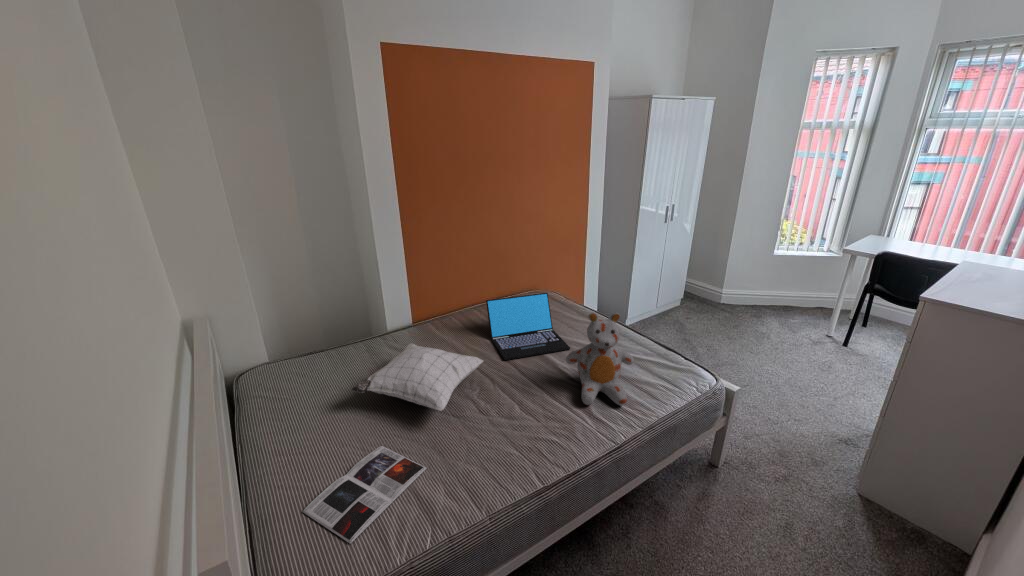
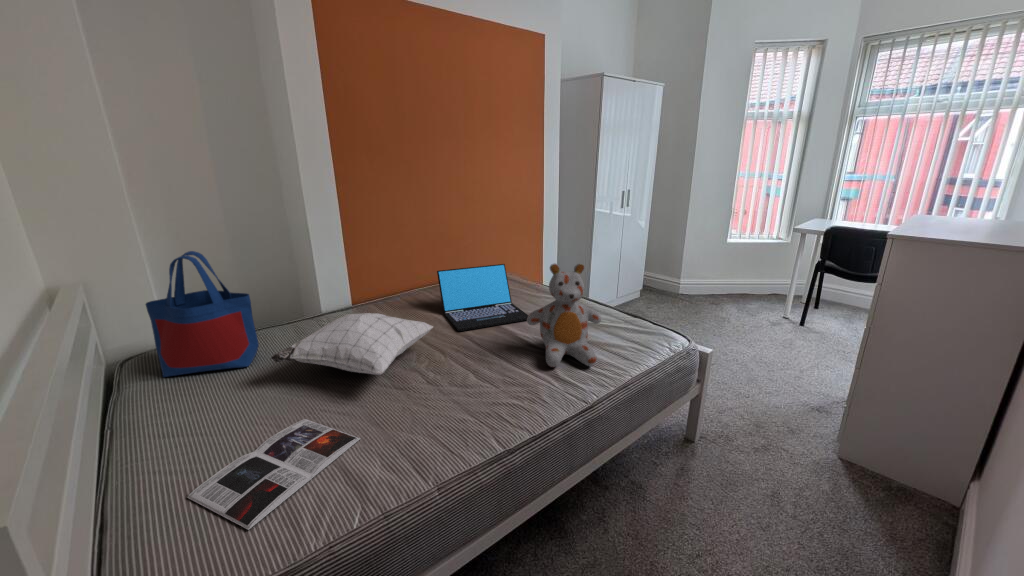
tote bag: none [253,296,339,397] -> present [146,251,259,377]

